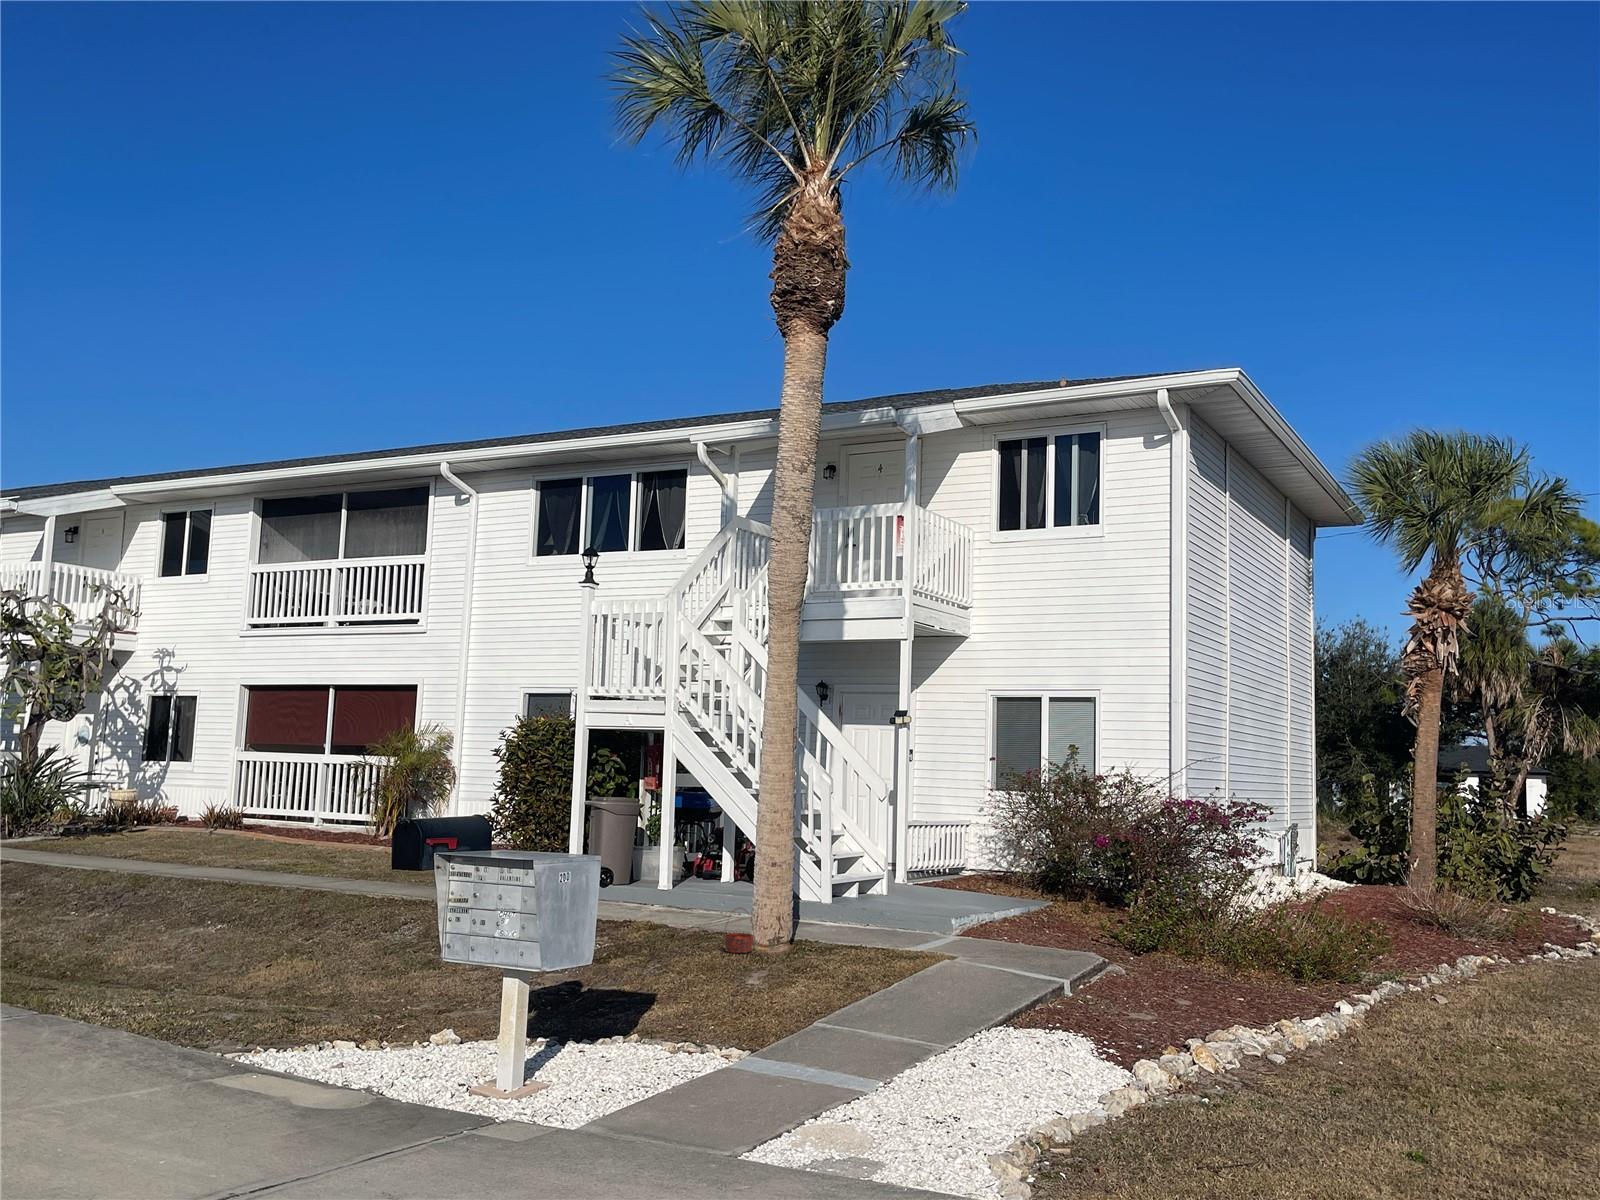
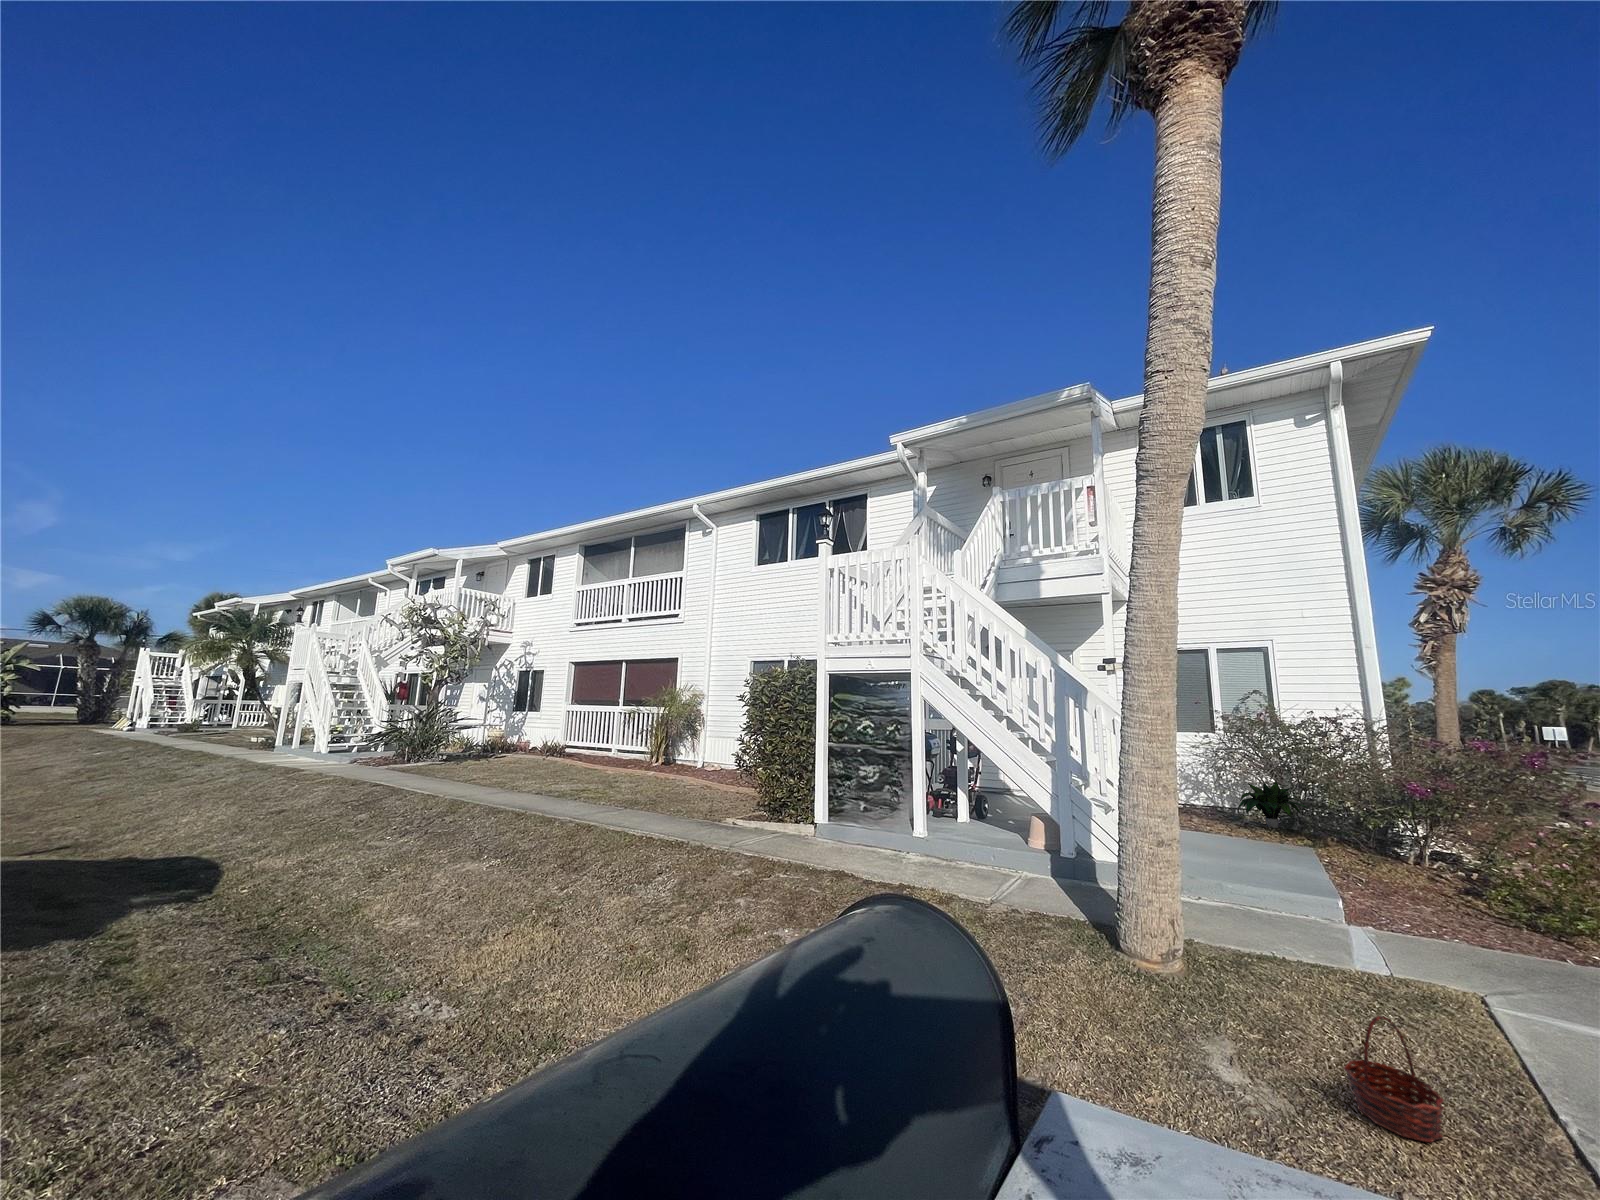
potted plant: none [980,843,1036,889] -> present [1238,781,1310,828]

